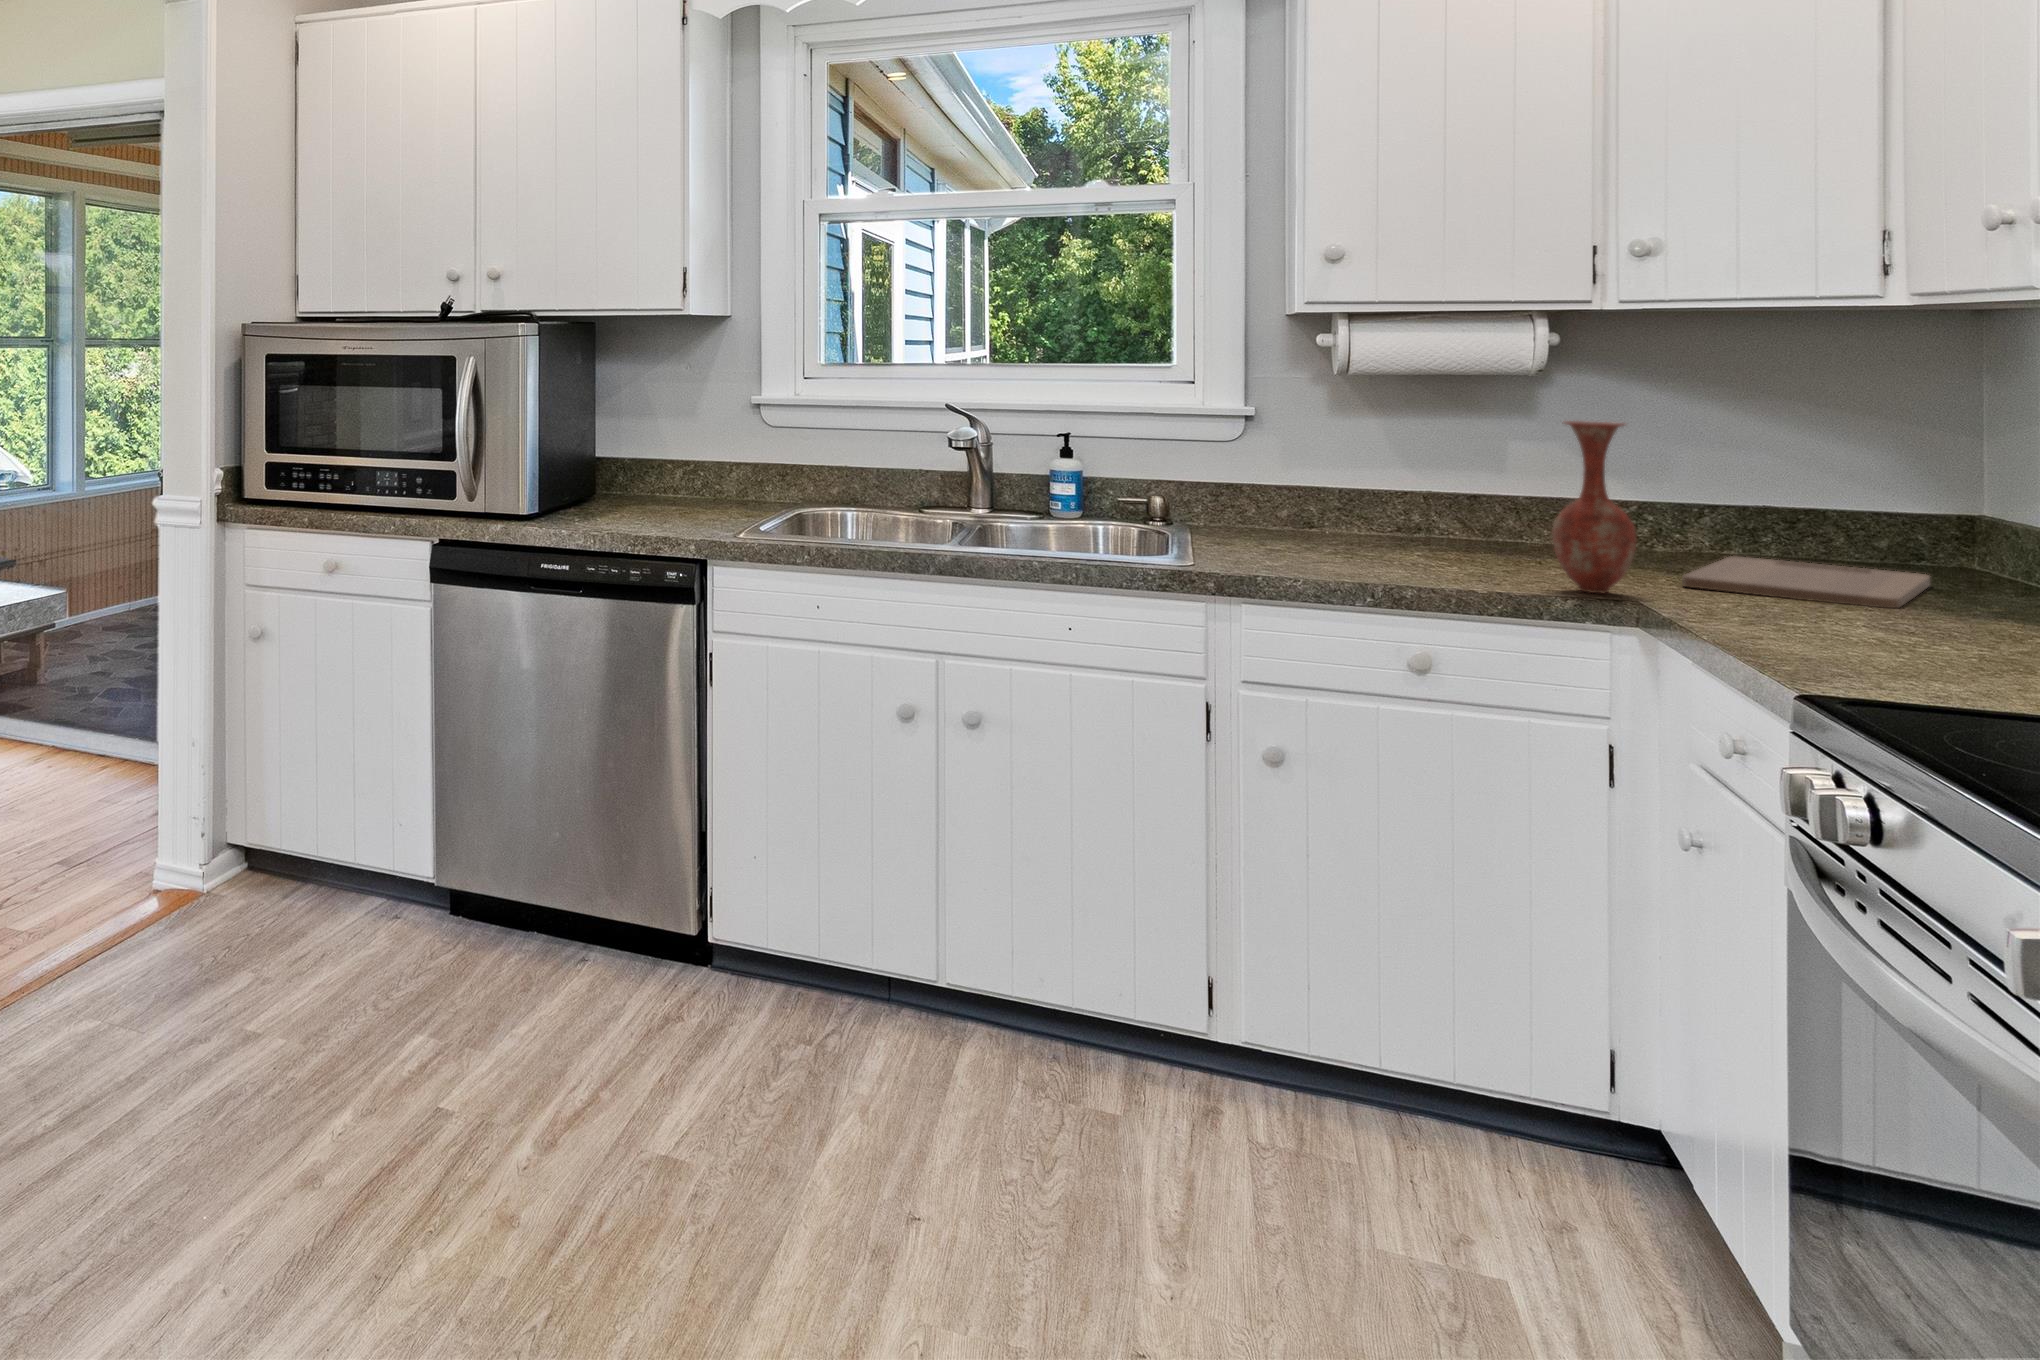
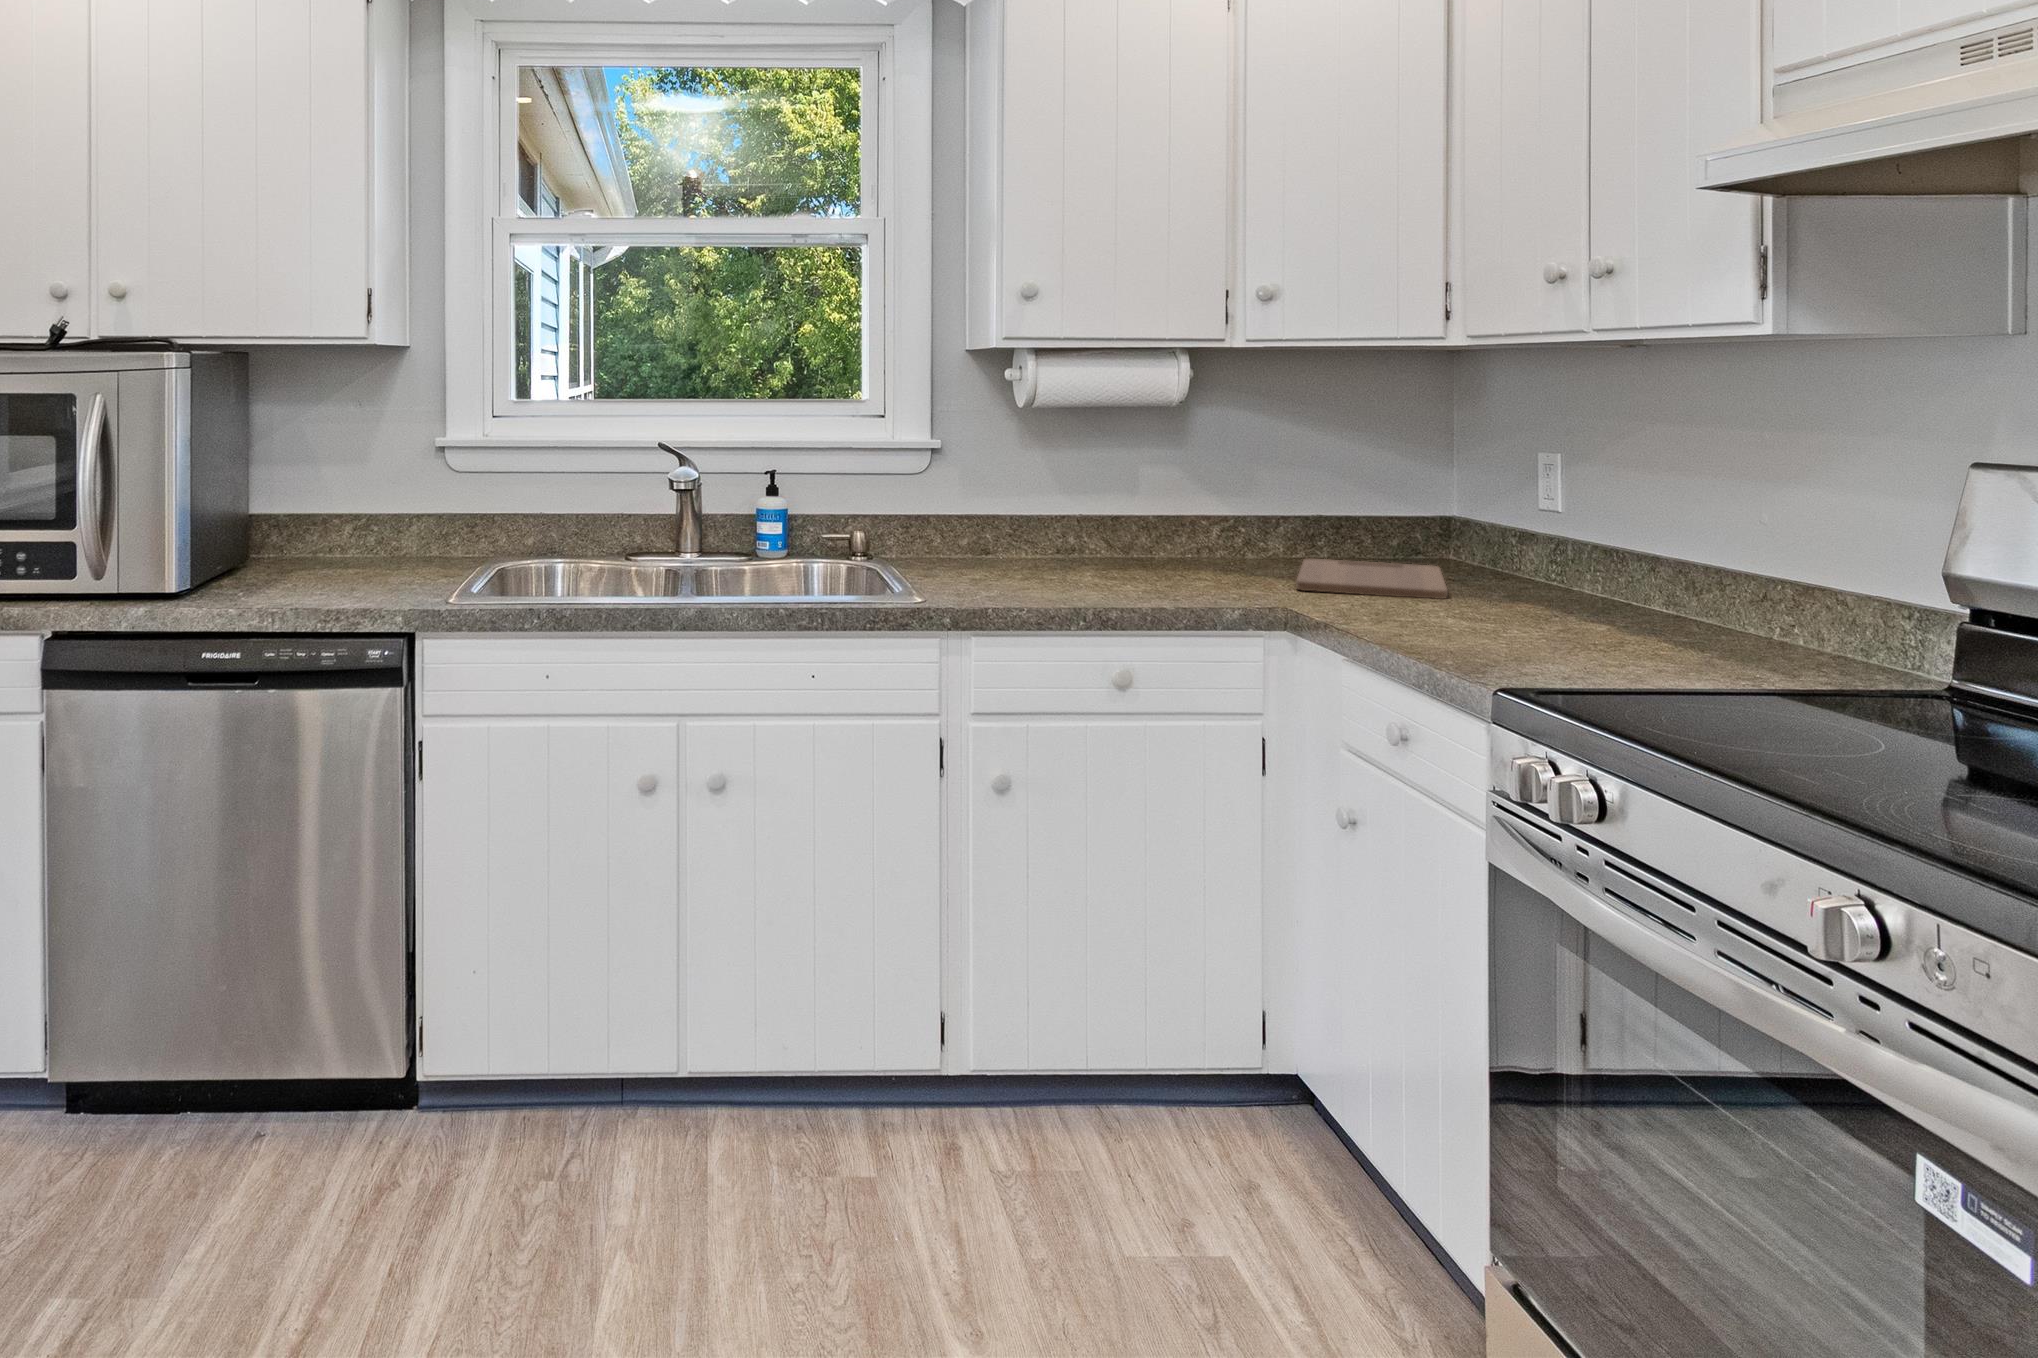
vase: present [1552,421,1636,593] -> none [1216,448,1280,602]

